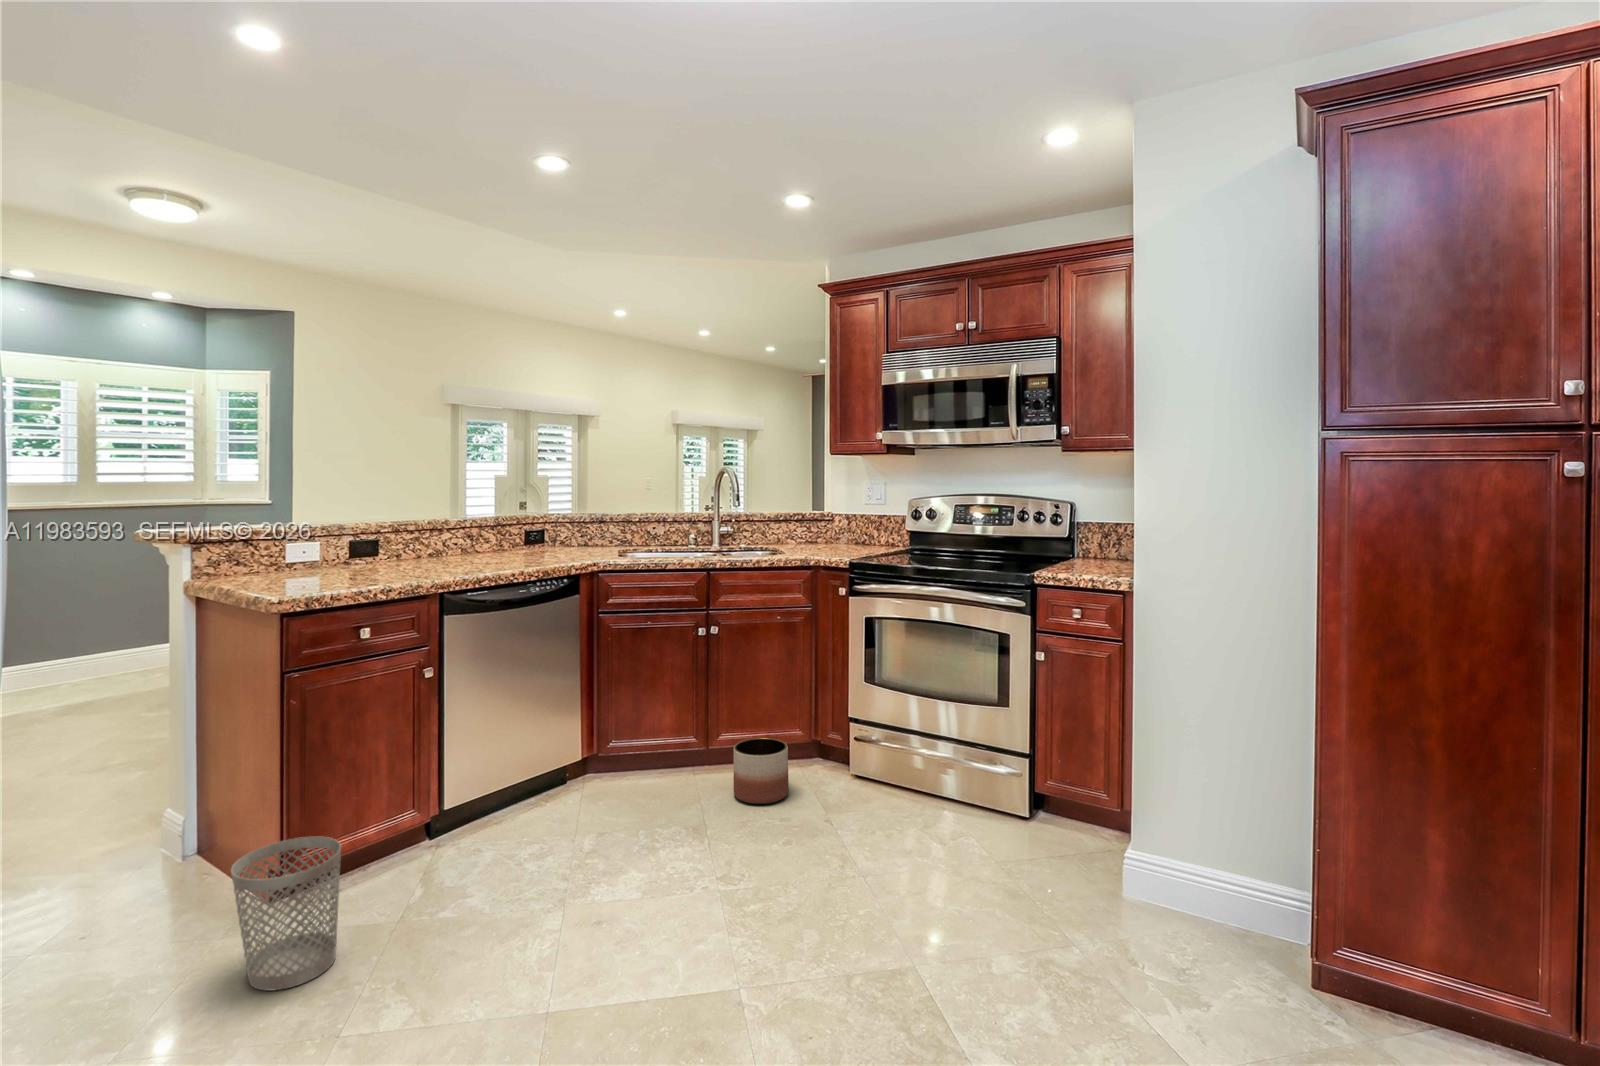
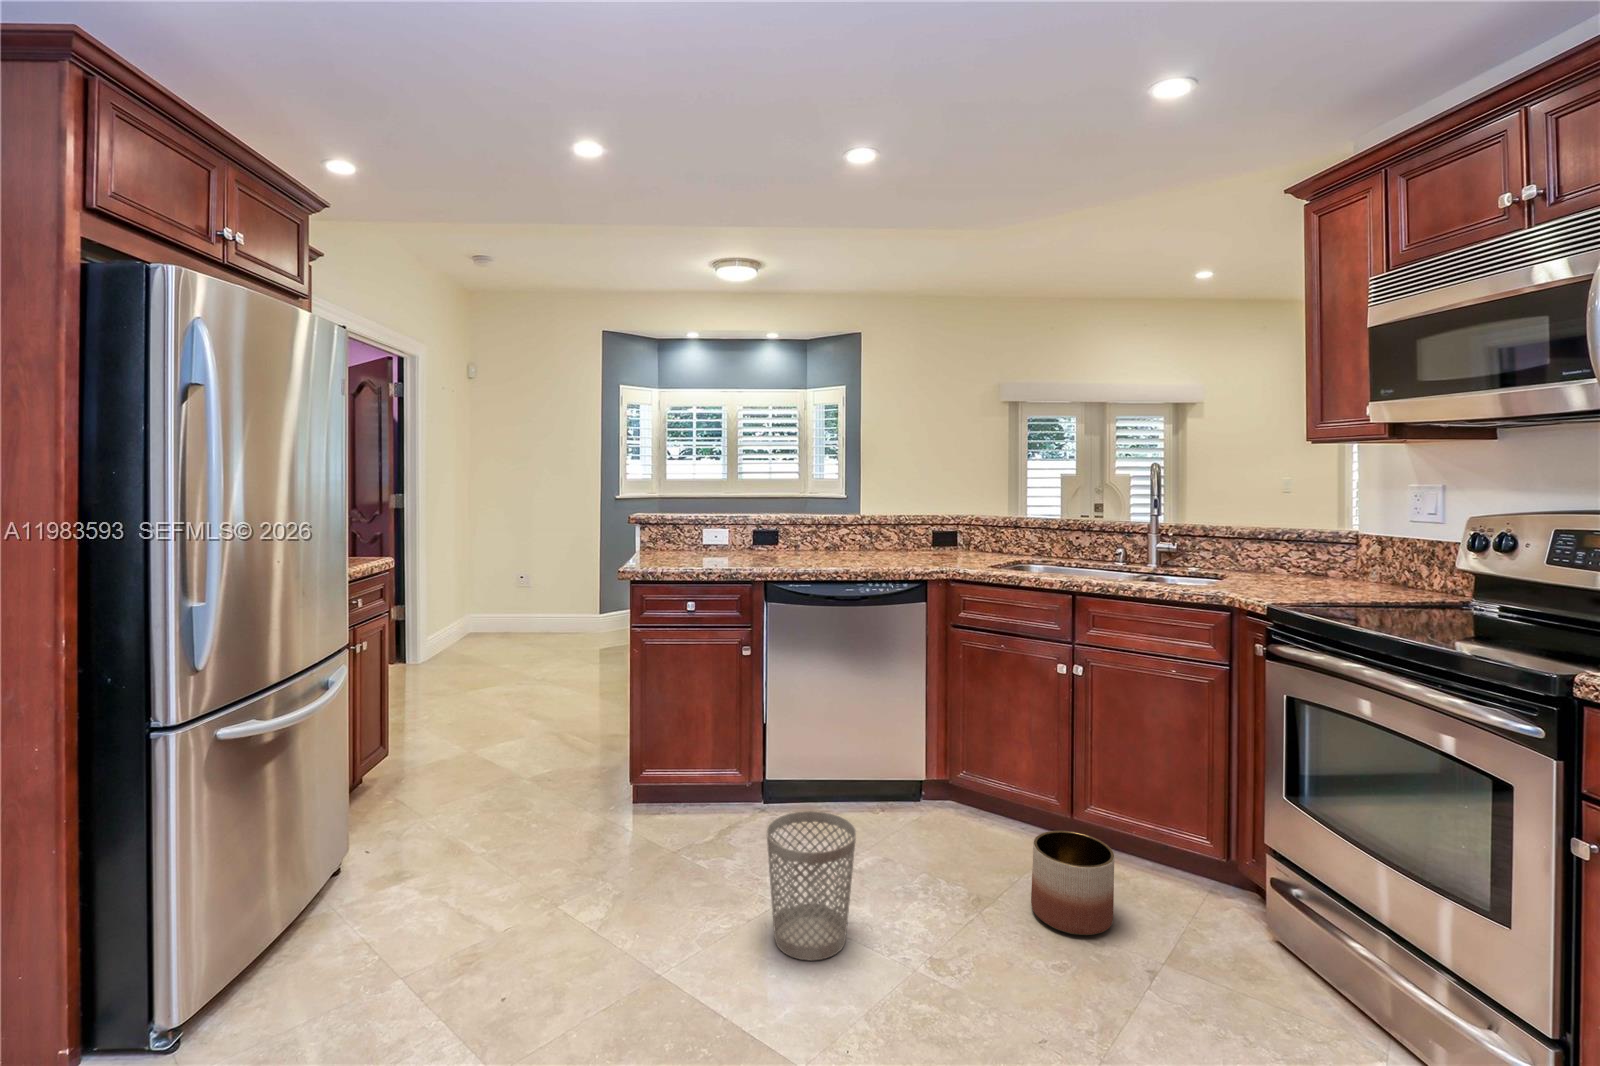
wastebasket: present [231,837,341,990] -> present [766,811,856,961]

